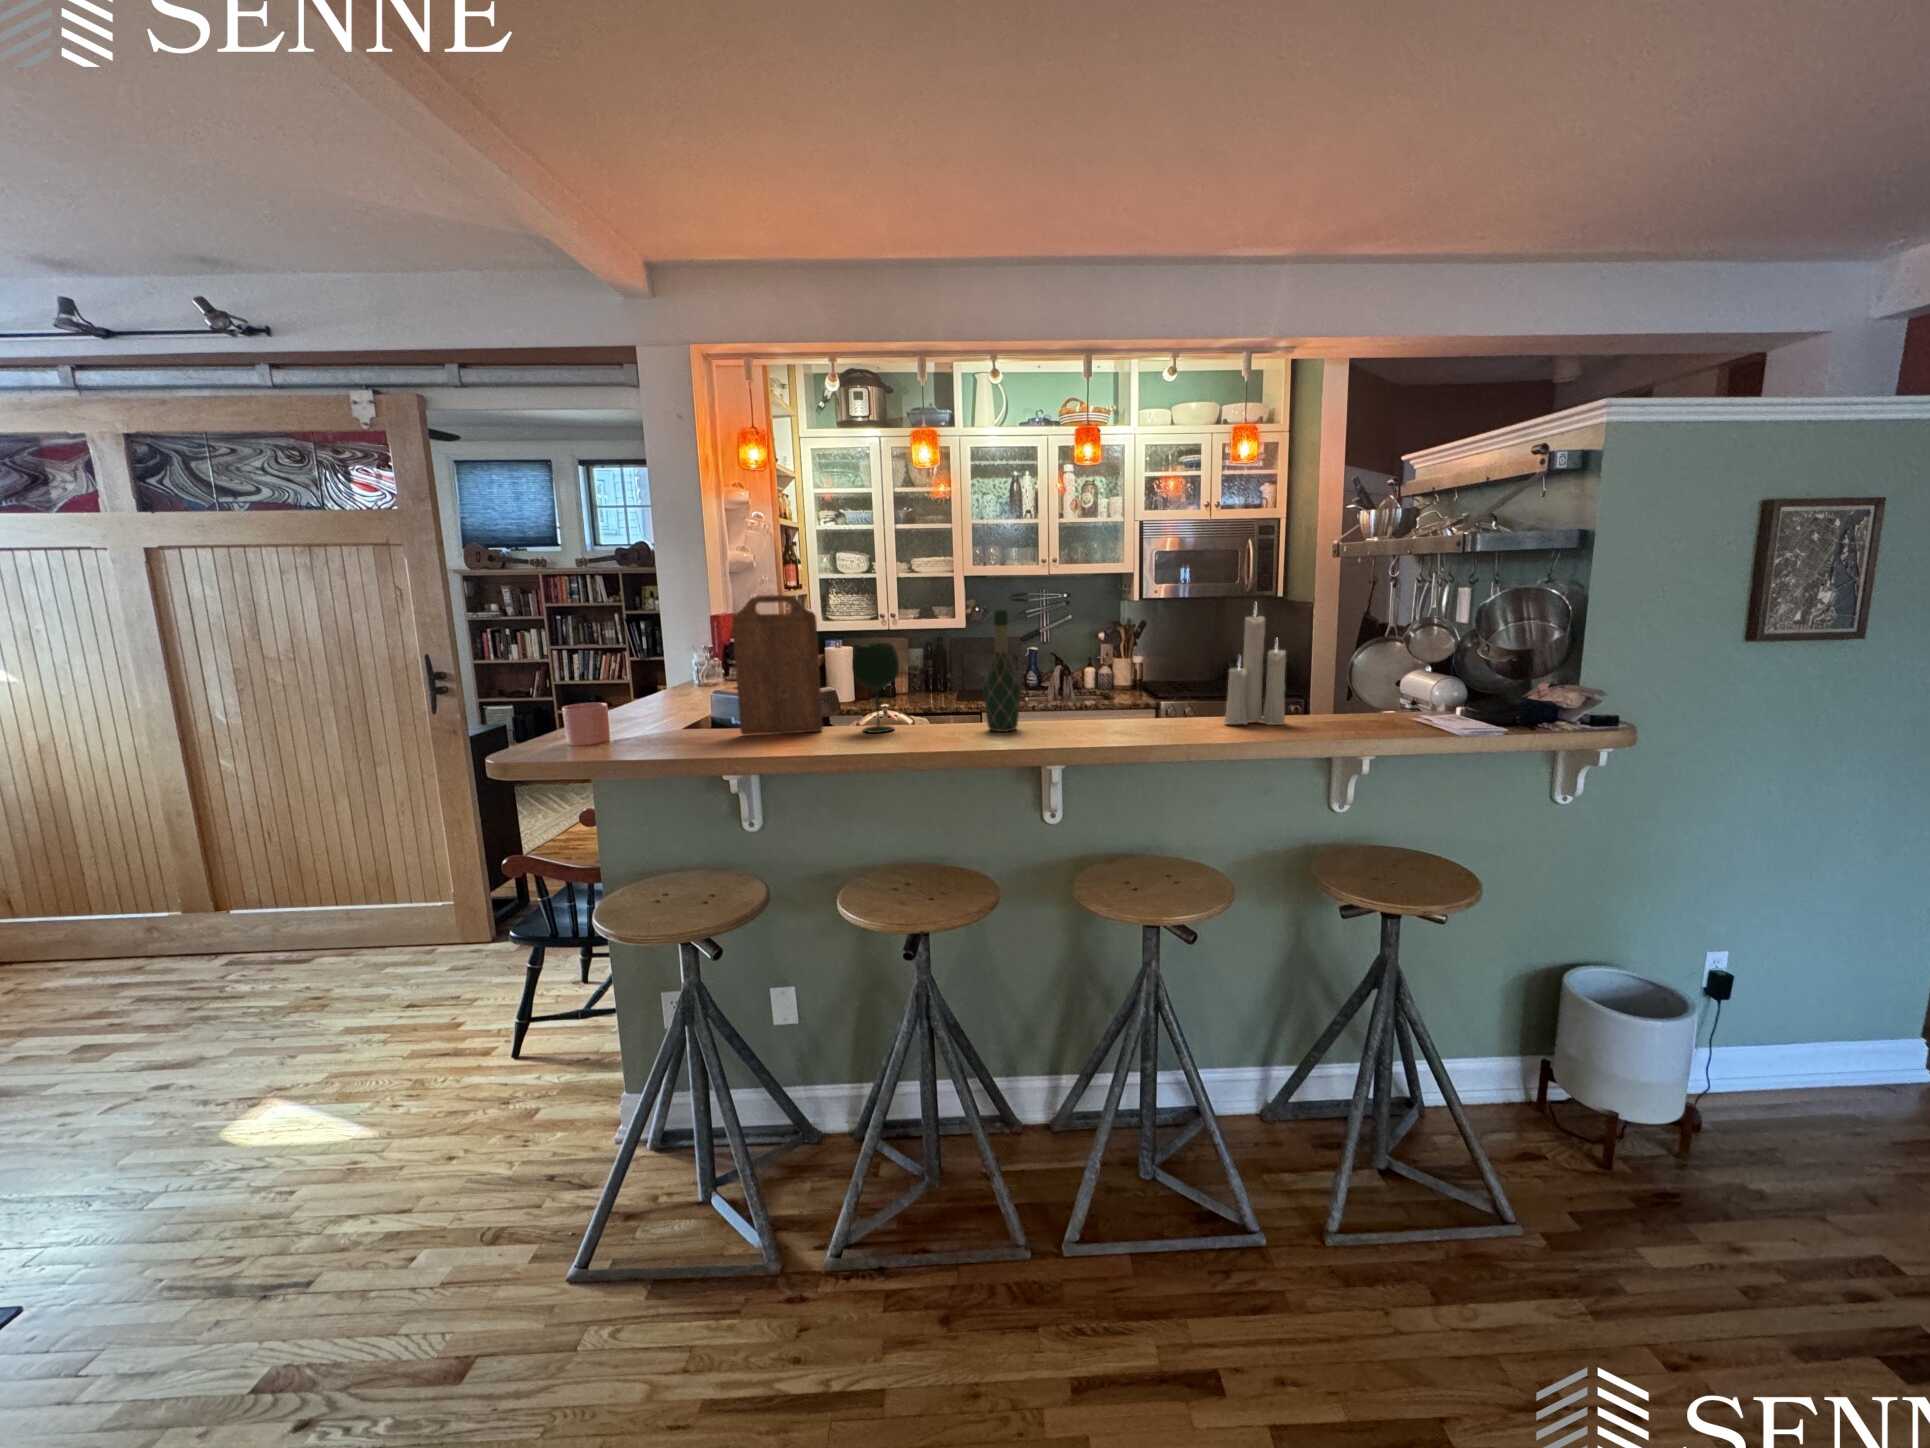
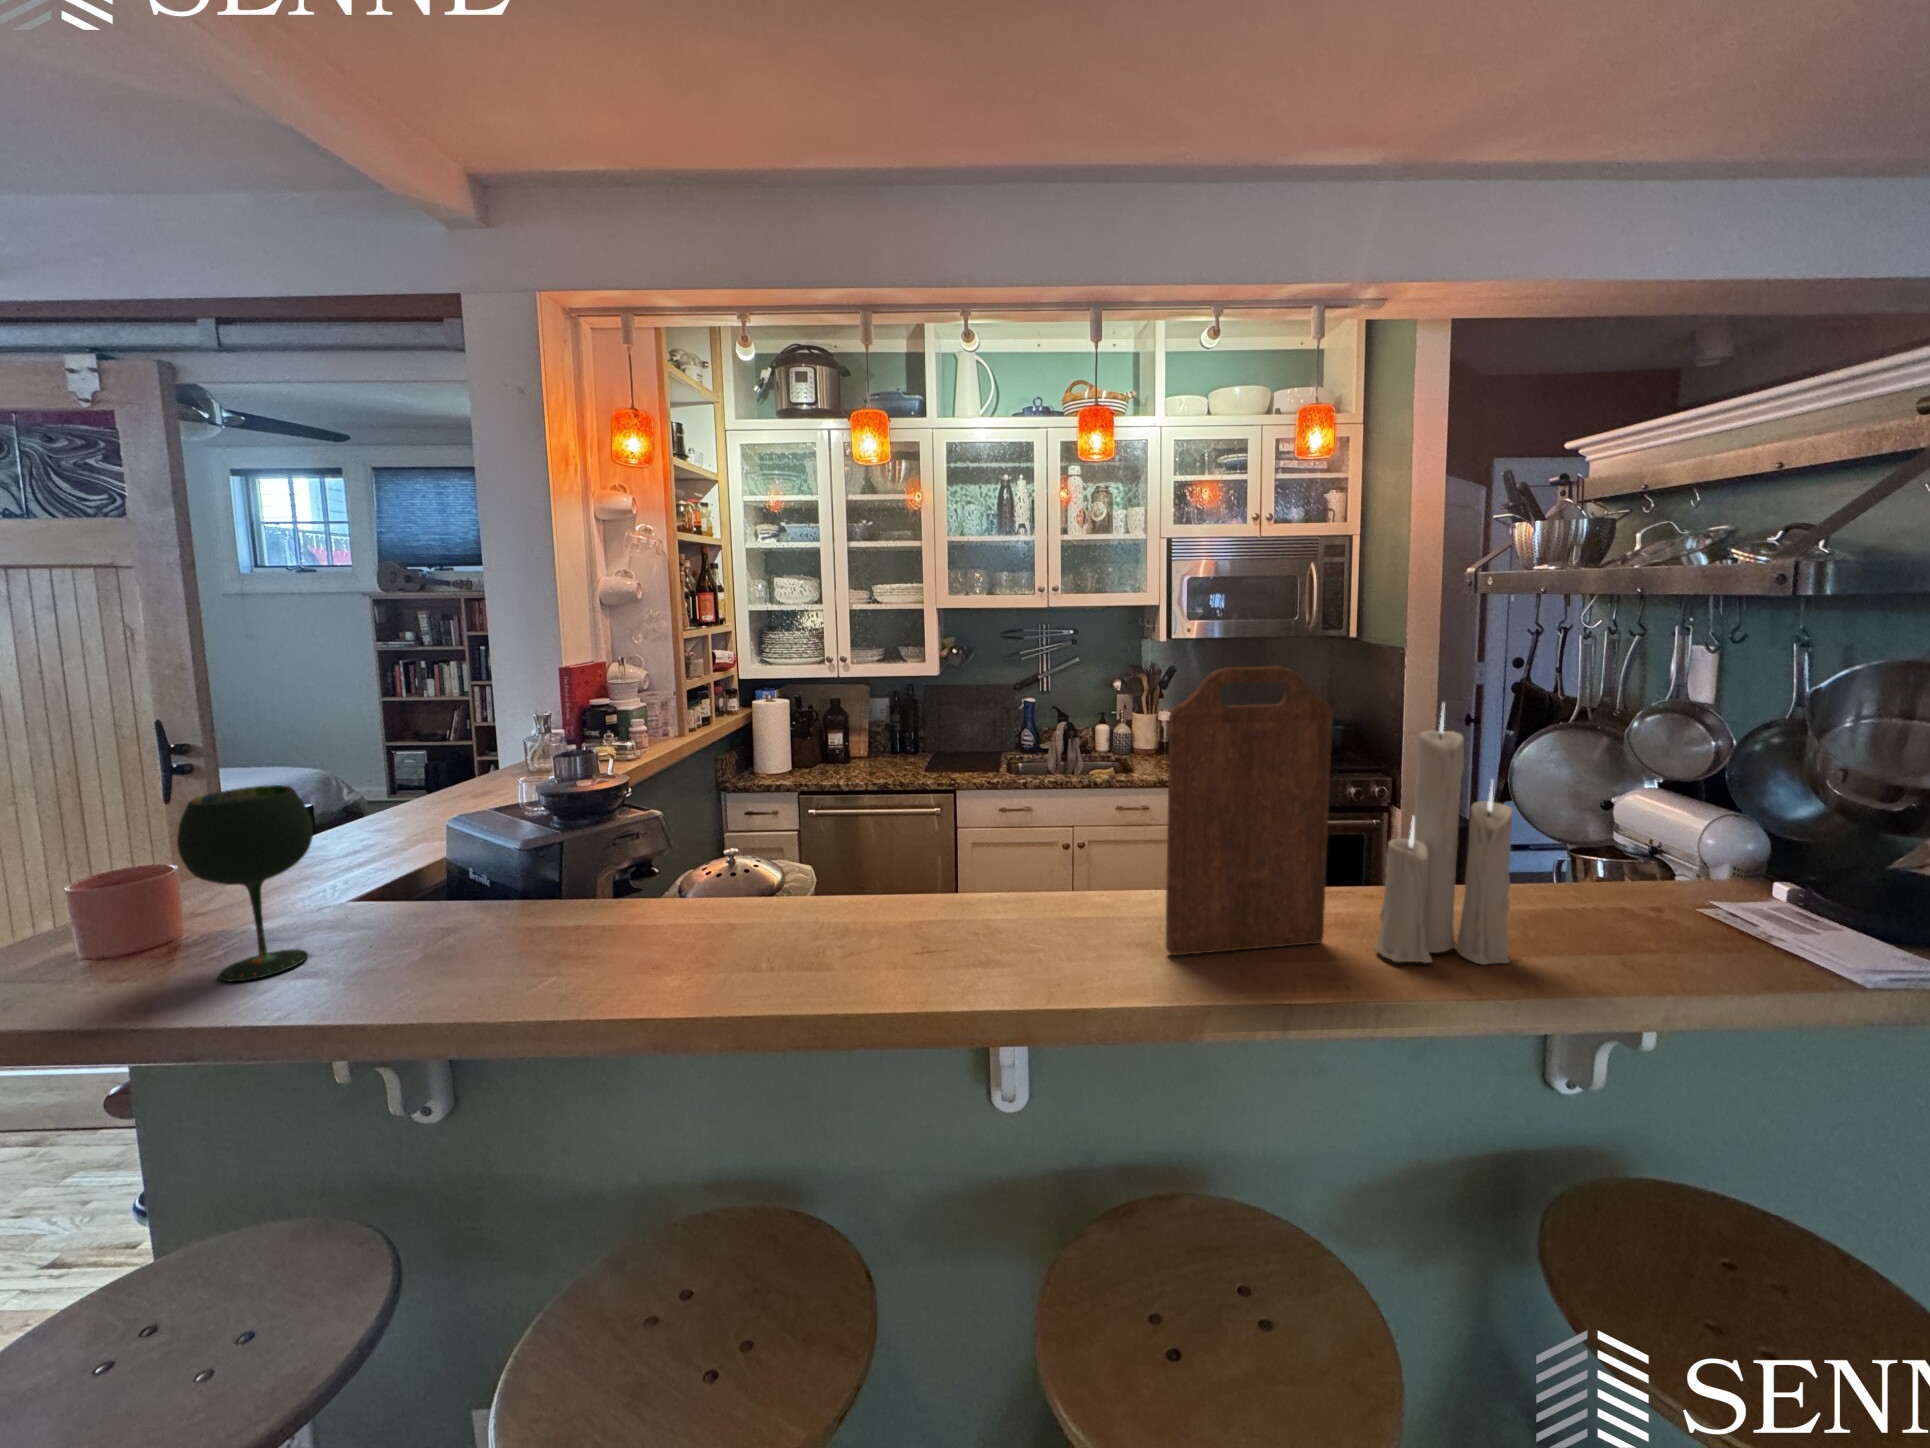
cutting board: present [732,595,823,735] -> present [1166,666,1333,955]
wine bottle: present [983,610,1021,732] -> none [872,716,952,971]
wine glass: present [852,643,899,733] -> present [177,785,313,981]

